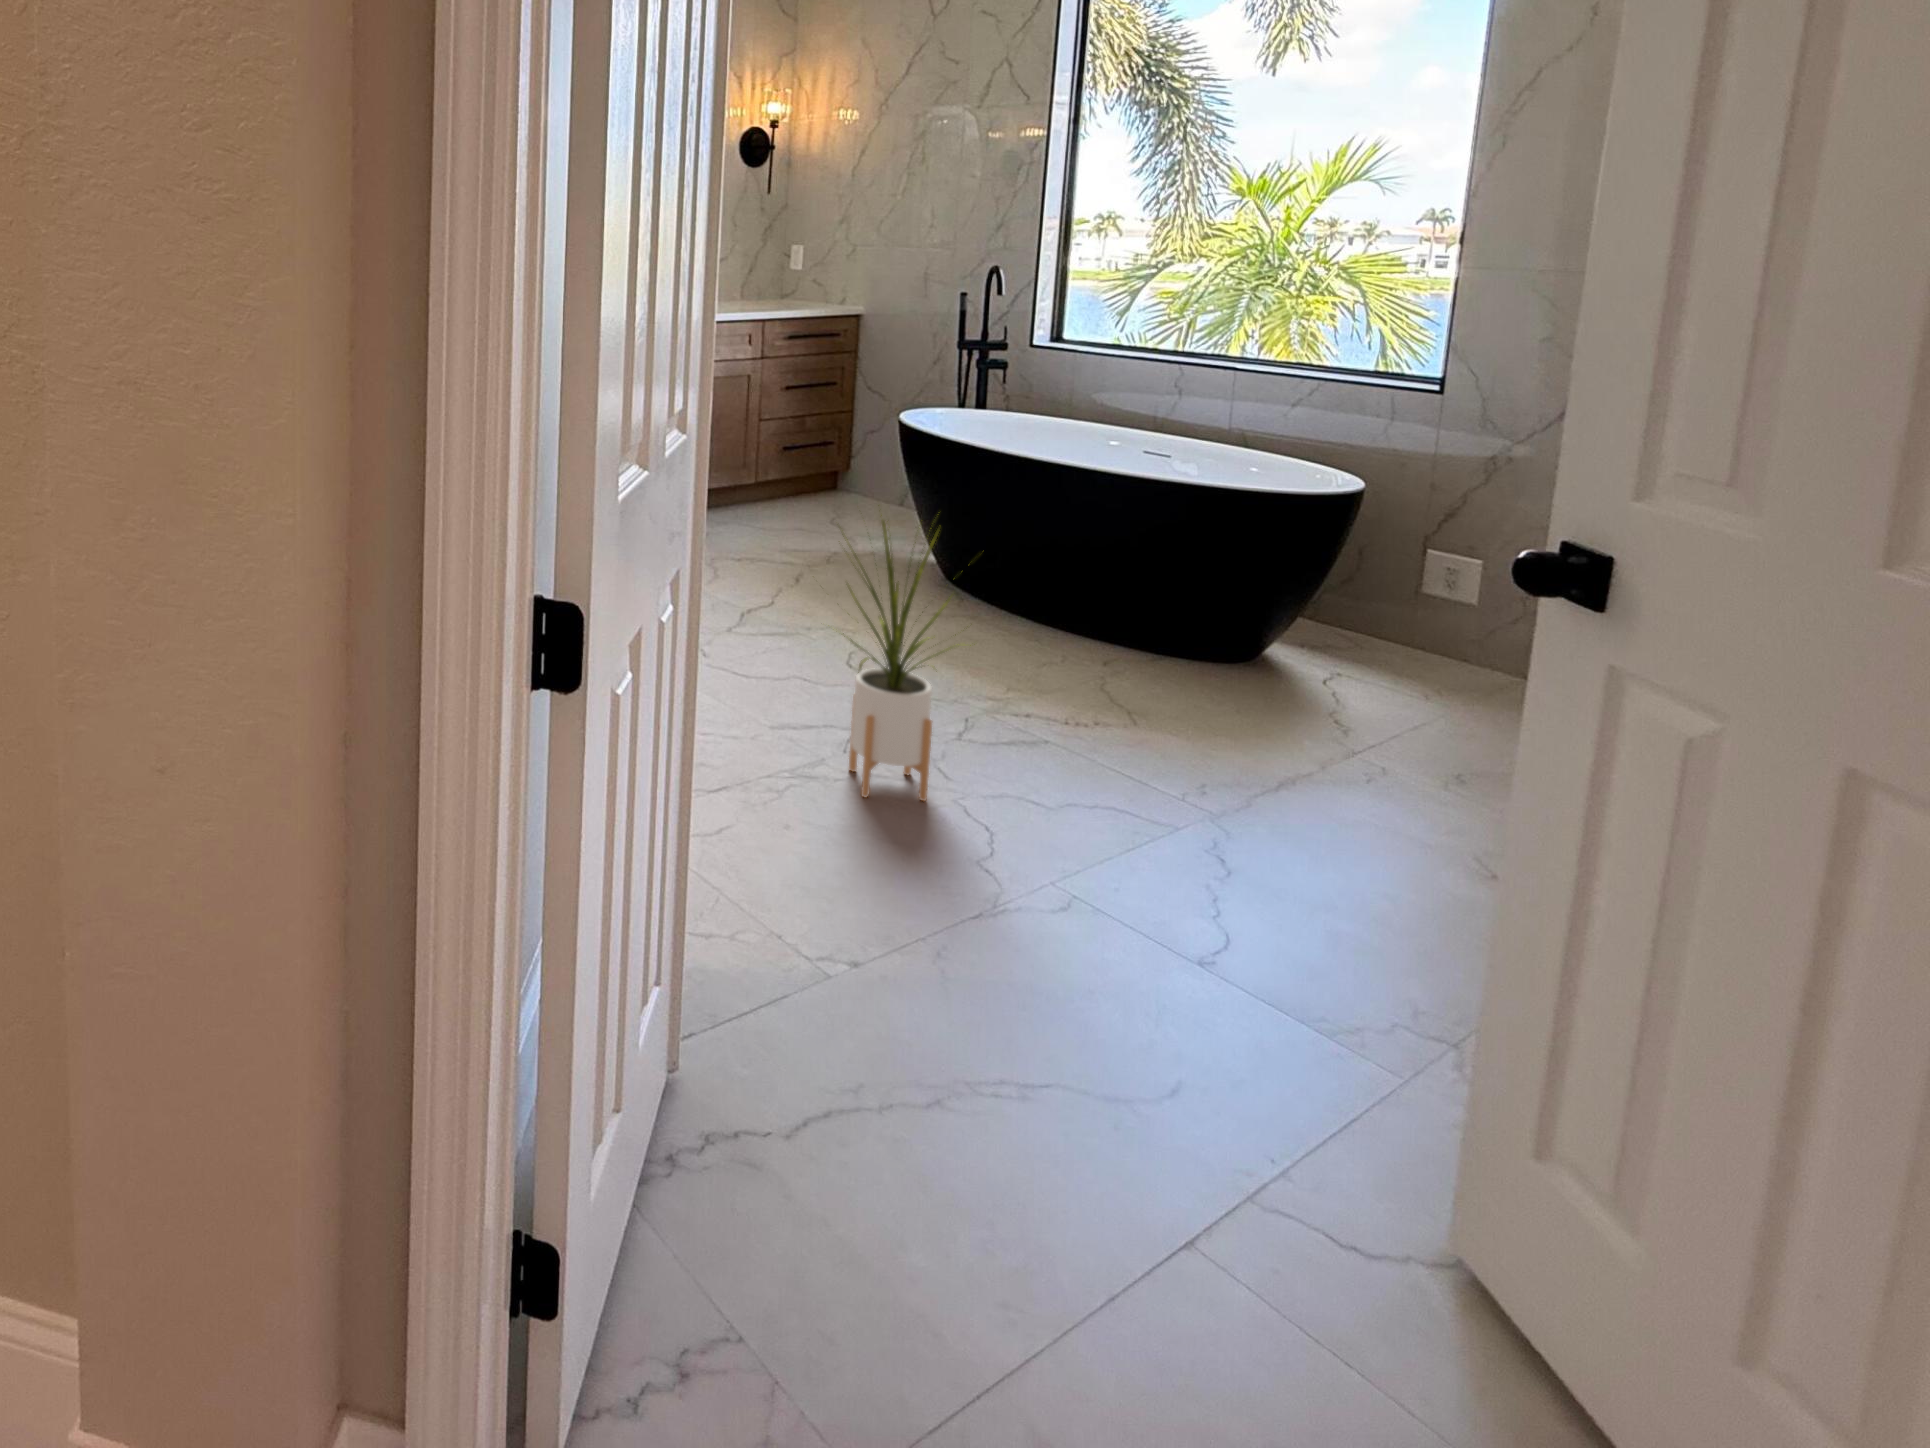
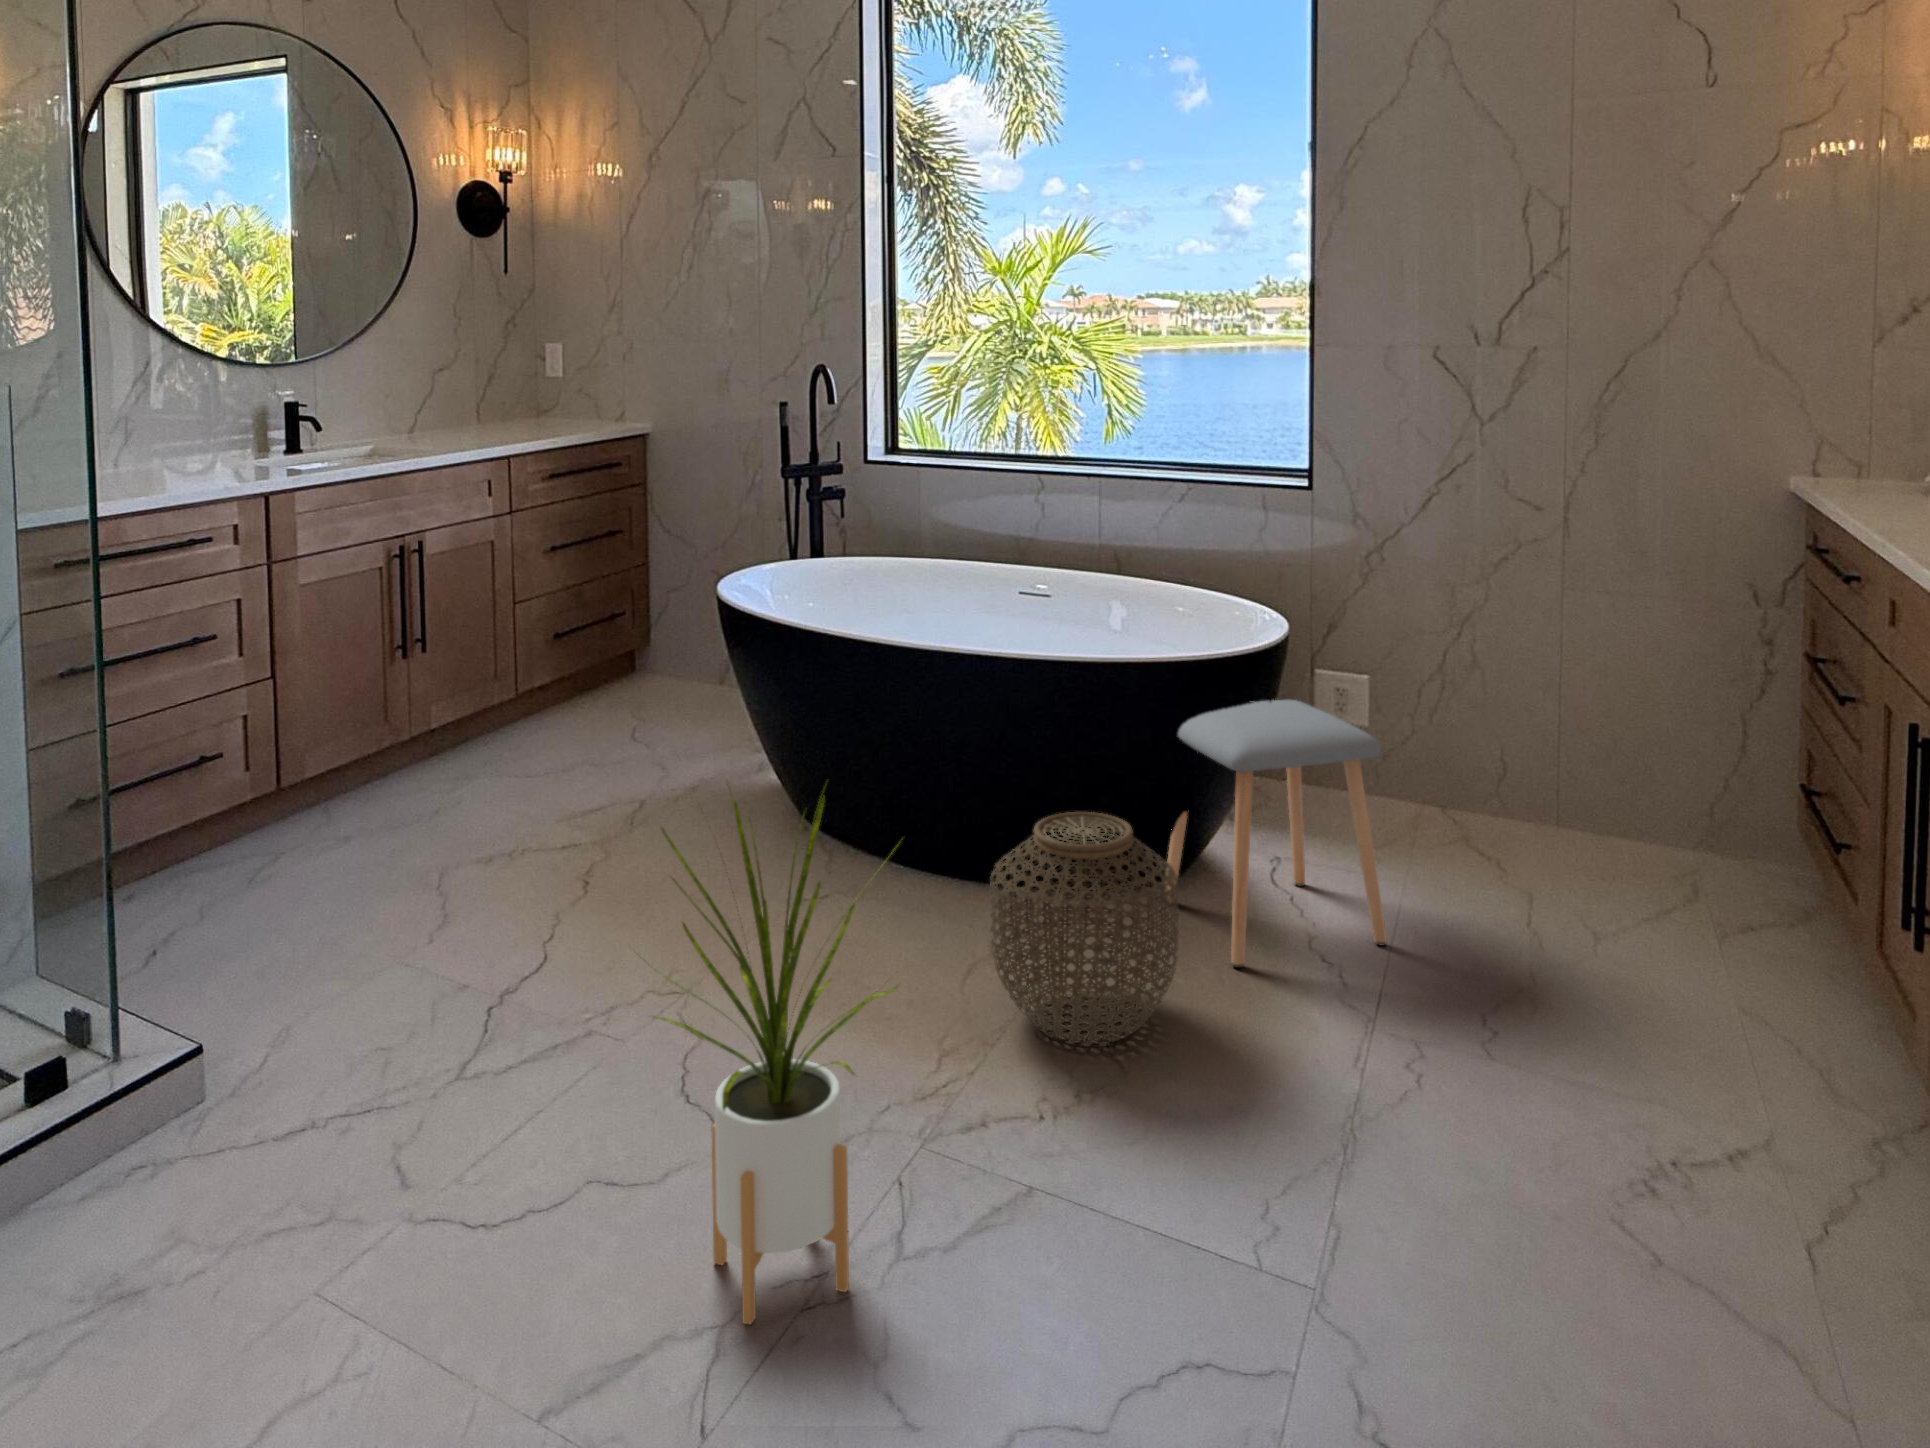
stool: none [1224,545,1438,750] -> present [1163,700,1387,968]
woven basket: none [1062,589,1216,745] -> present [990,812,1179,1044]

